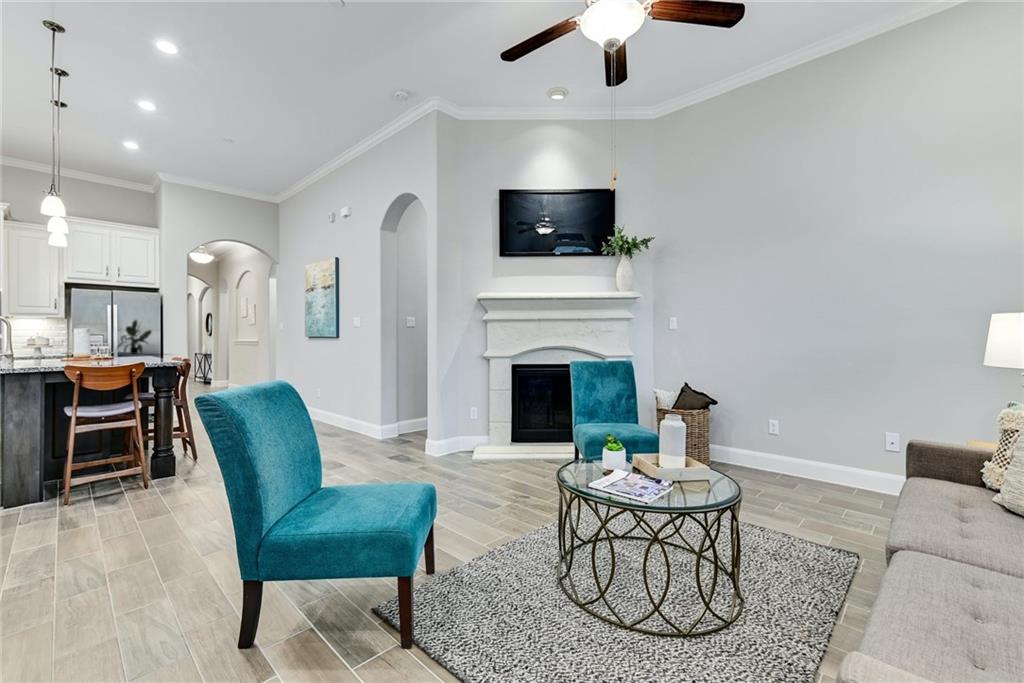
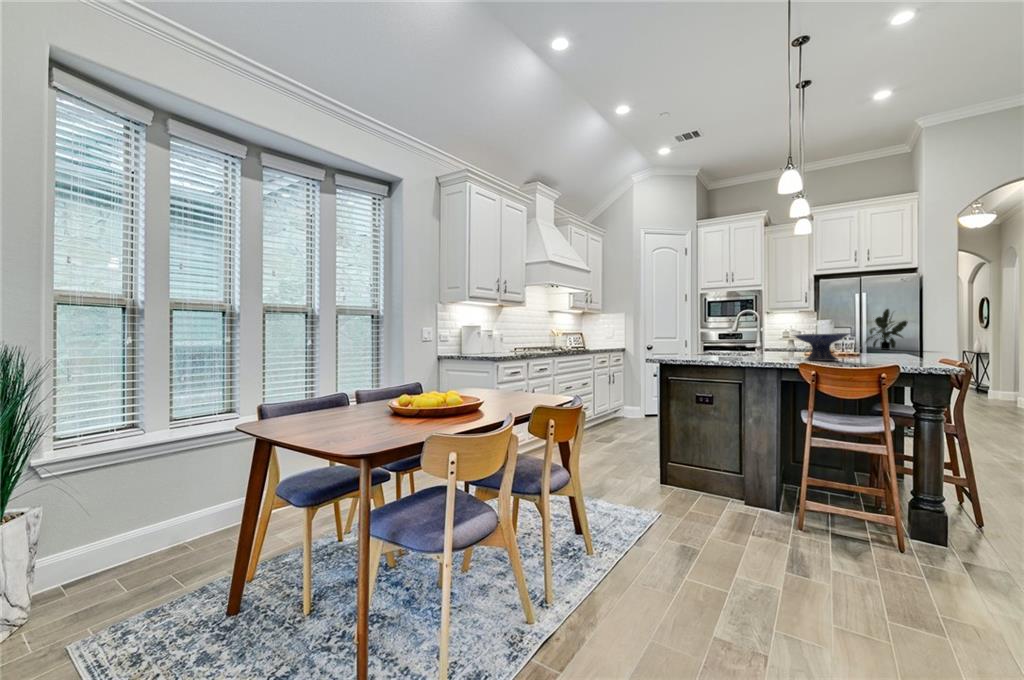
decorative bowl: none [52,341,108,364] -> present [794,333,849,361]

